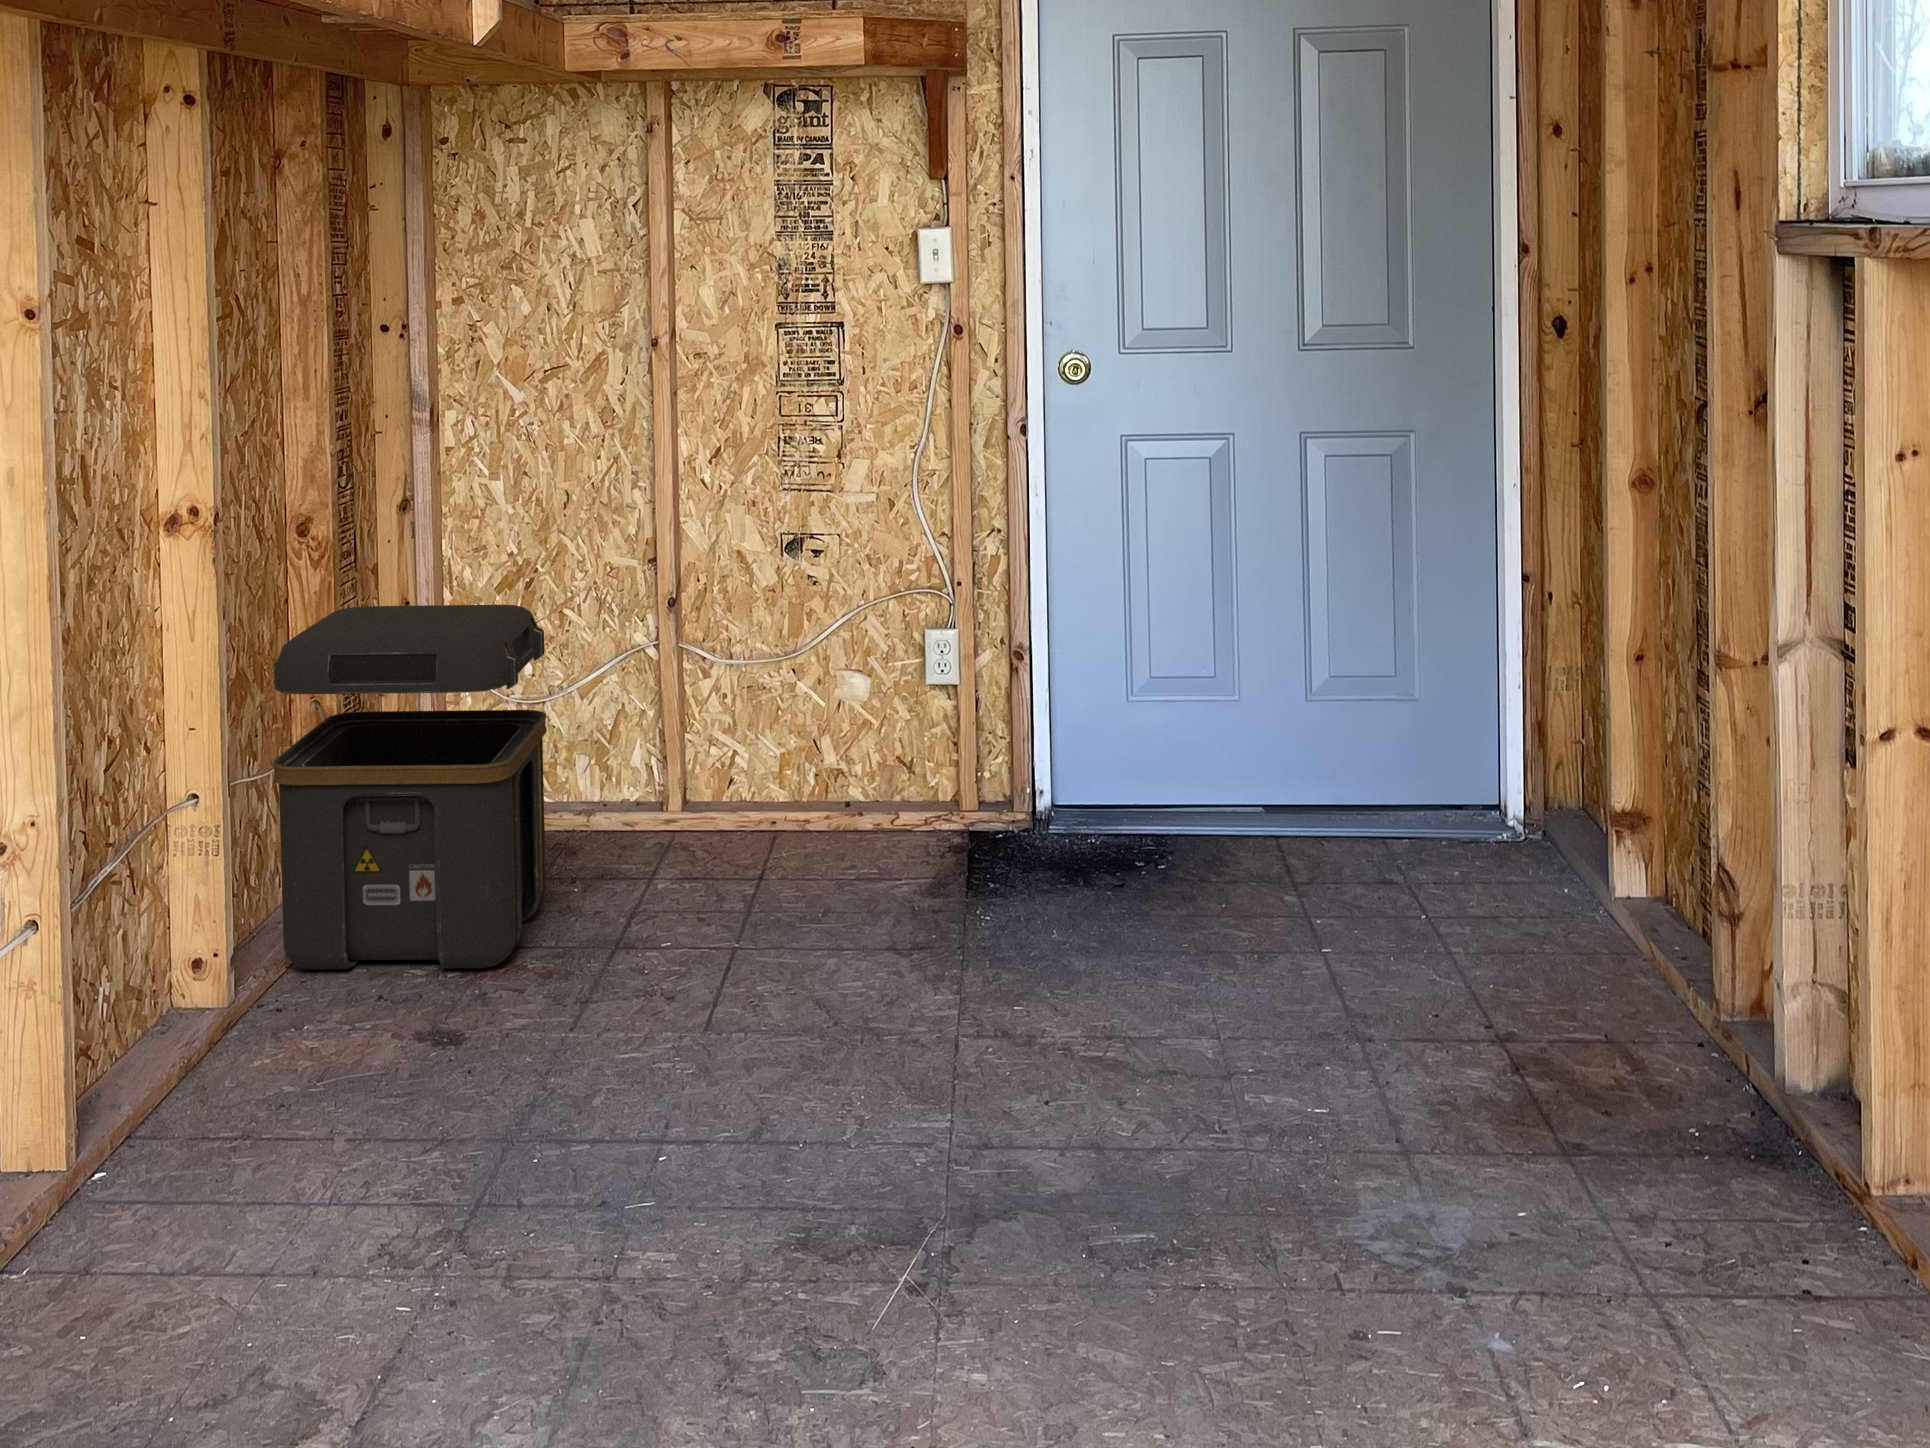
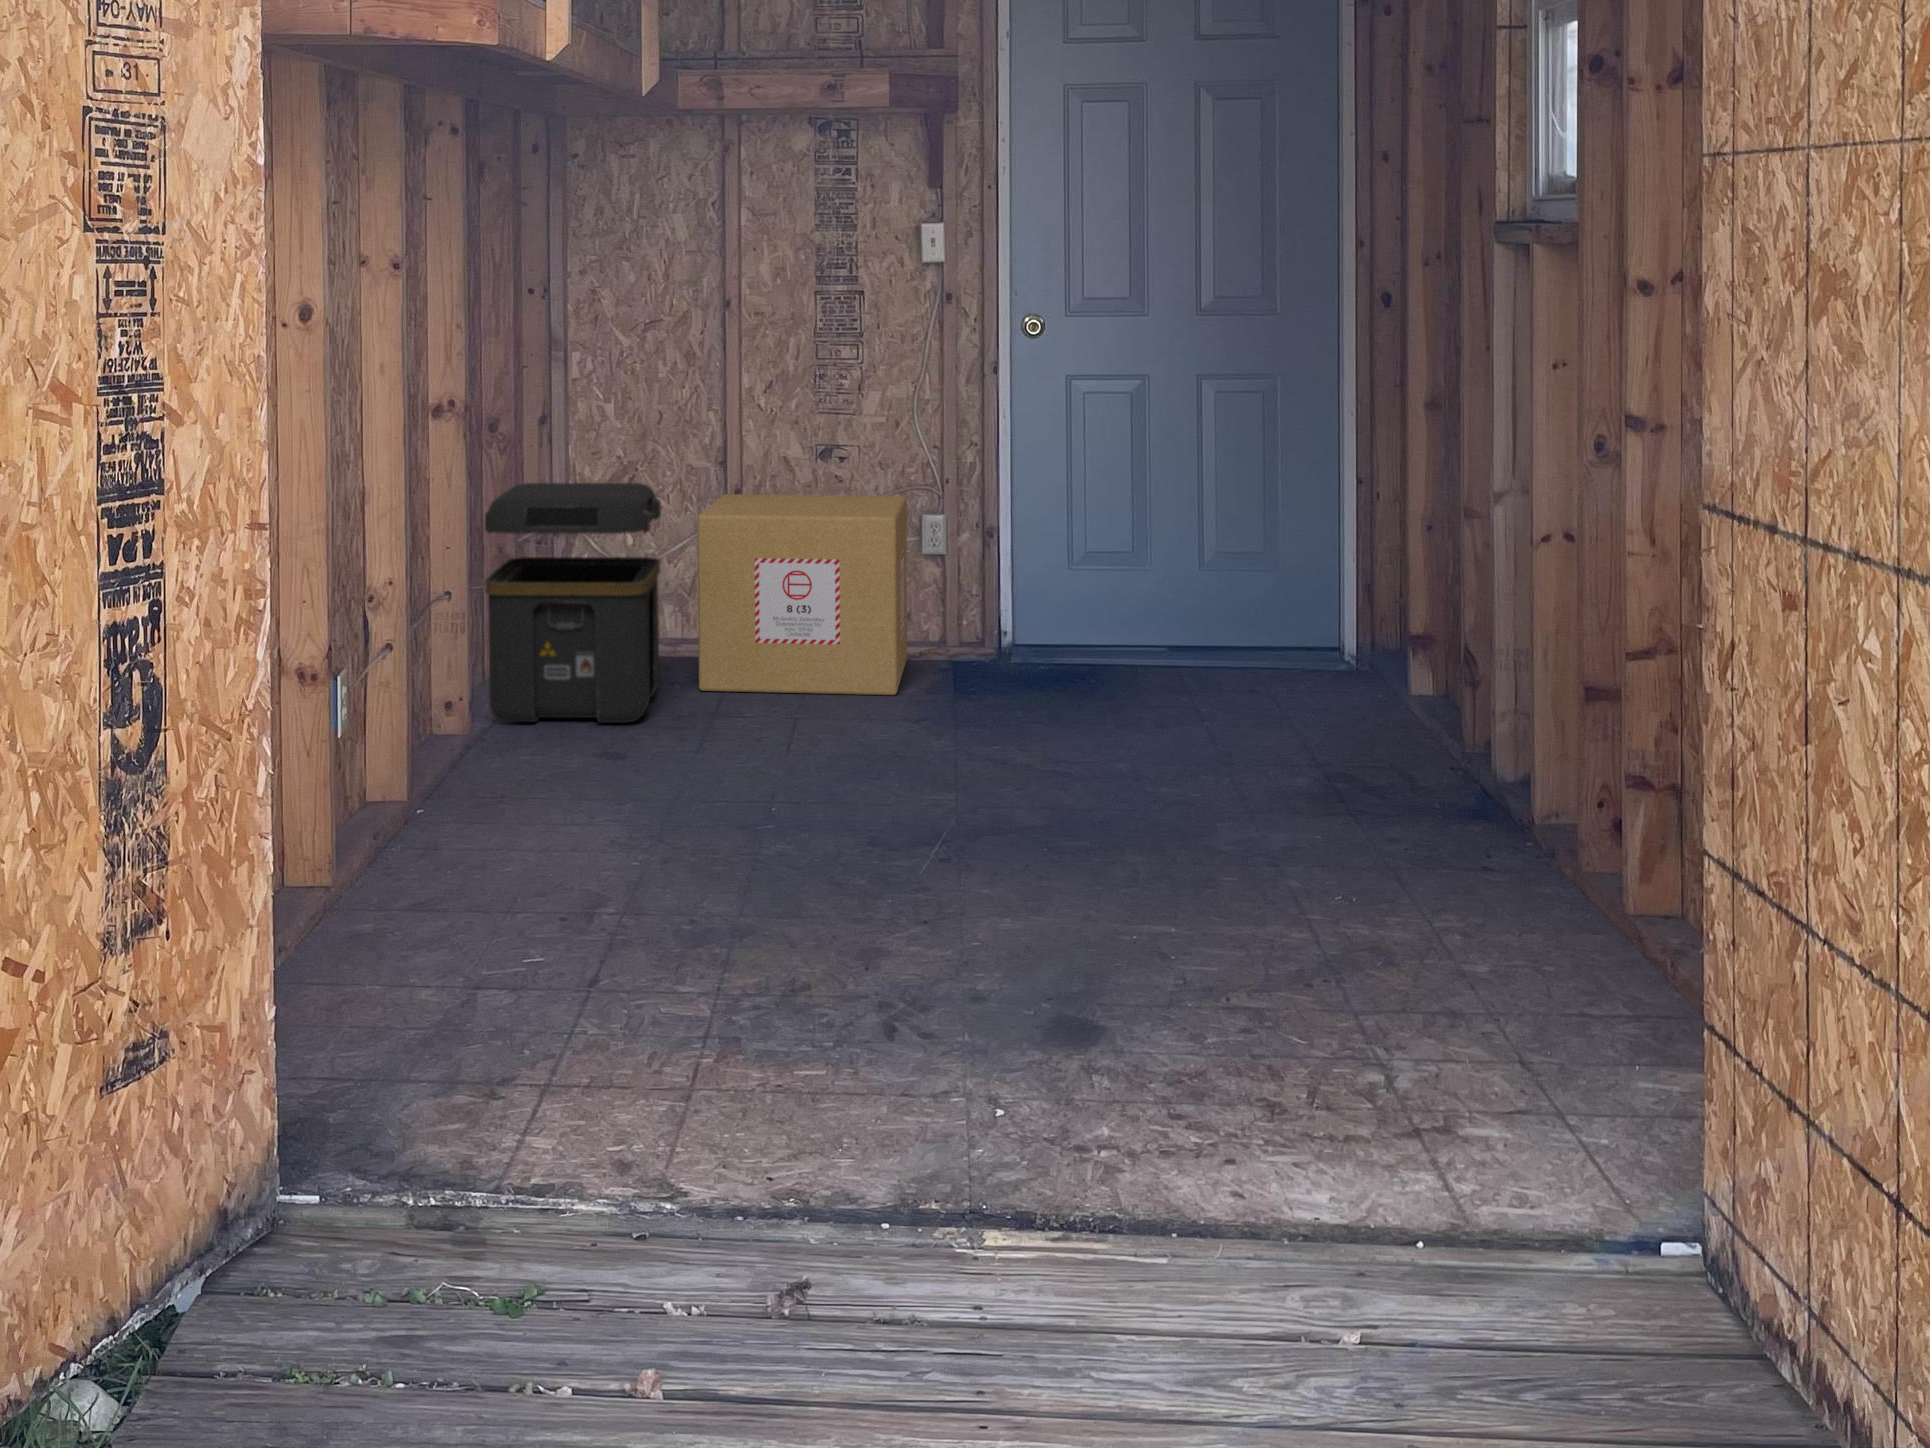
cardboard box: none [601,606,909,903] -> present [697,494,907,695]

